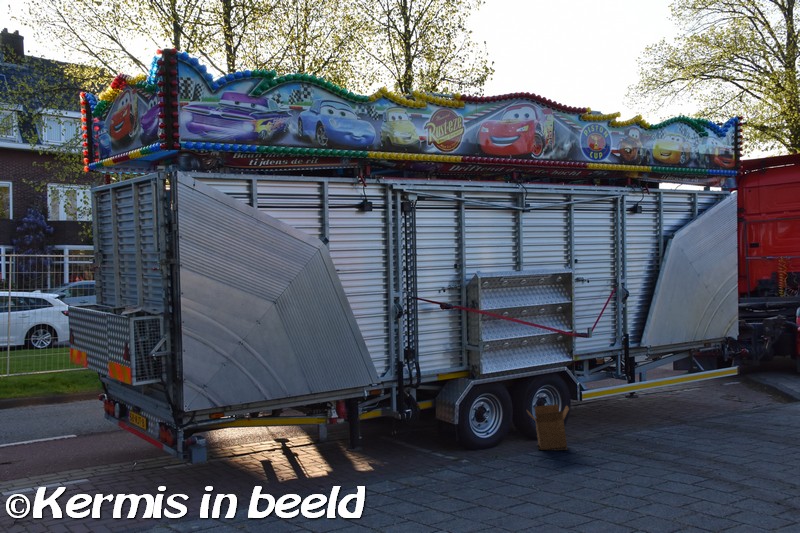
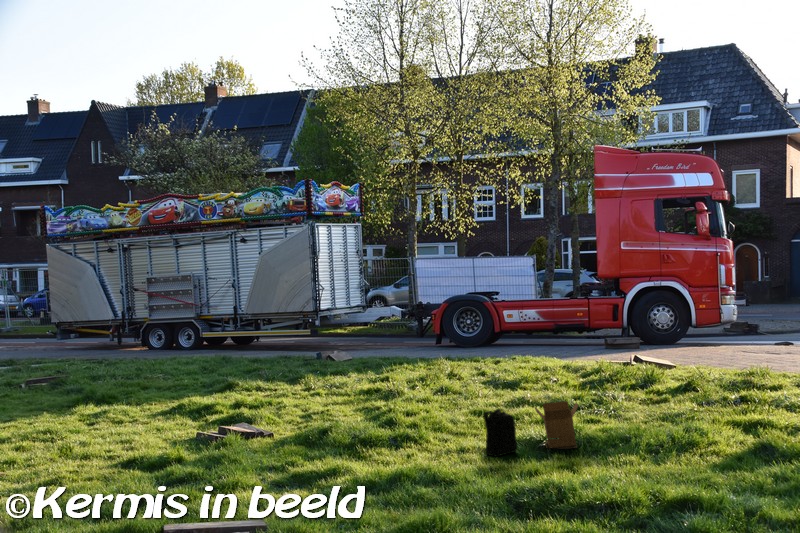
backpack: none [476,411,510,458] -> present [484,409,517,456]

